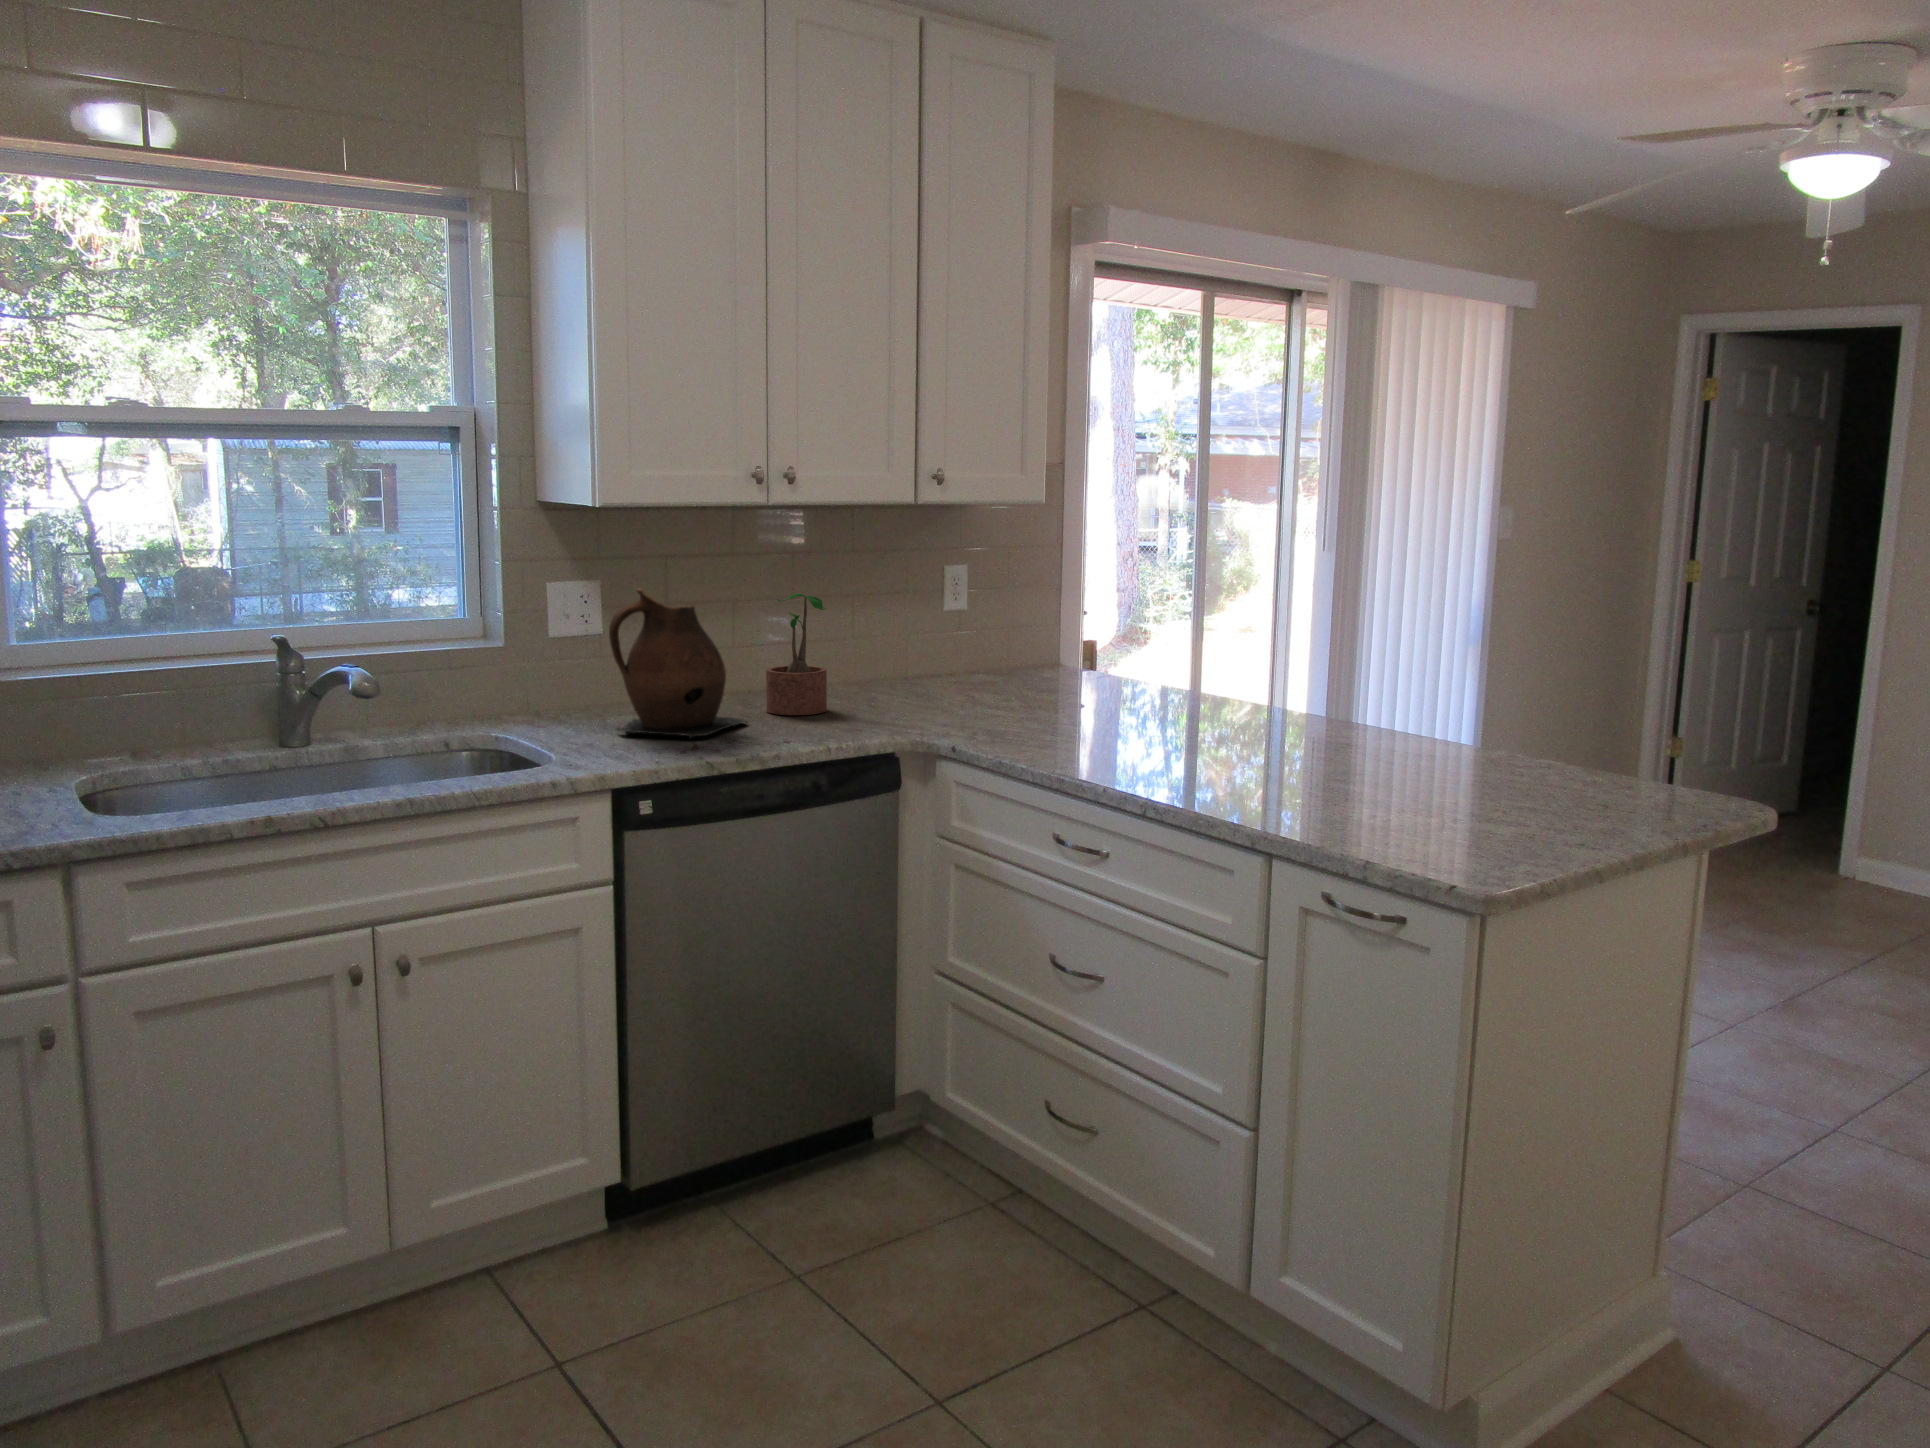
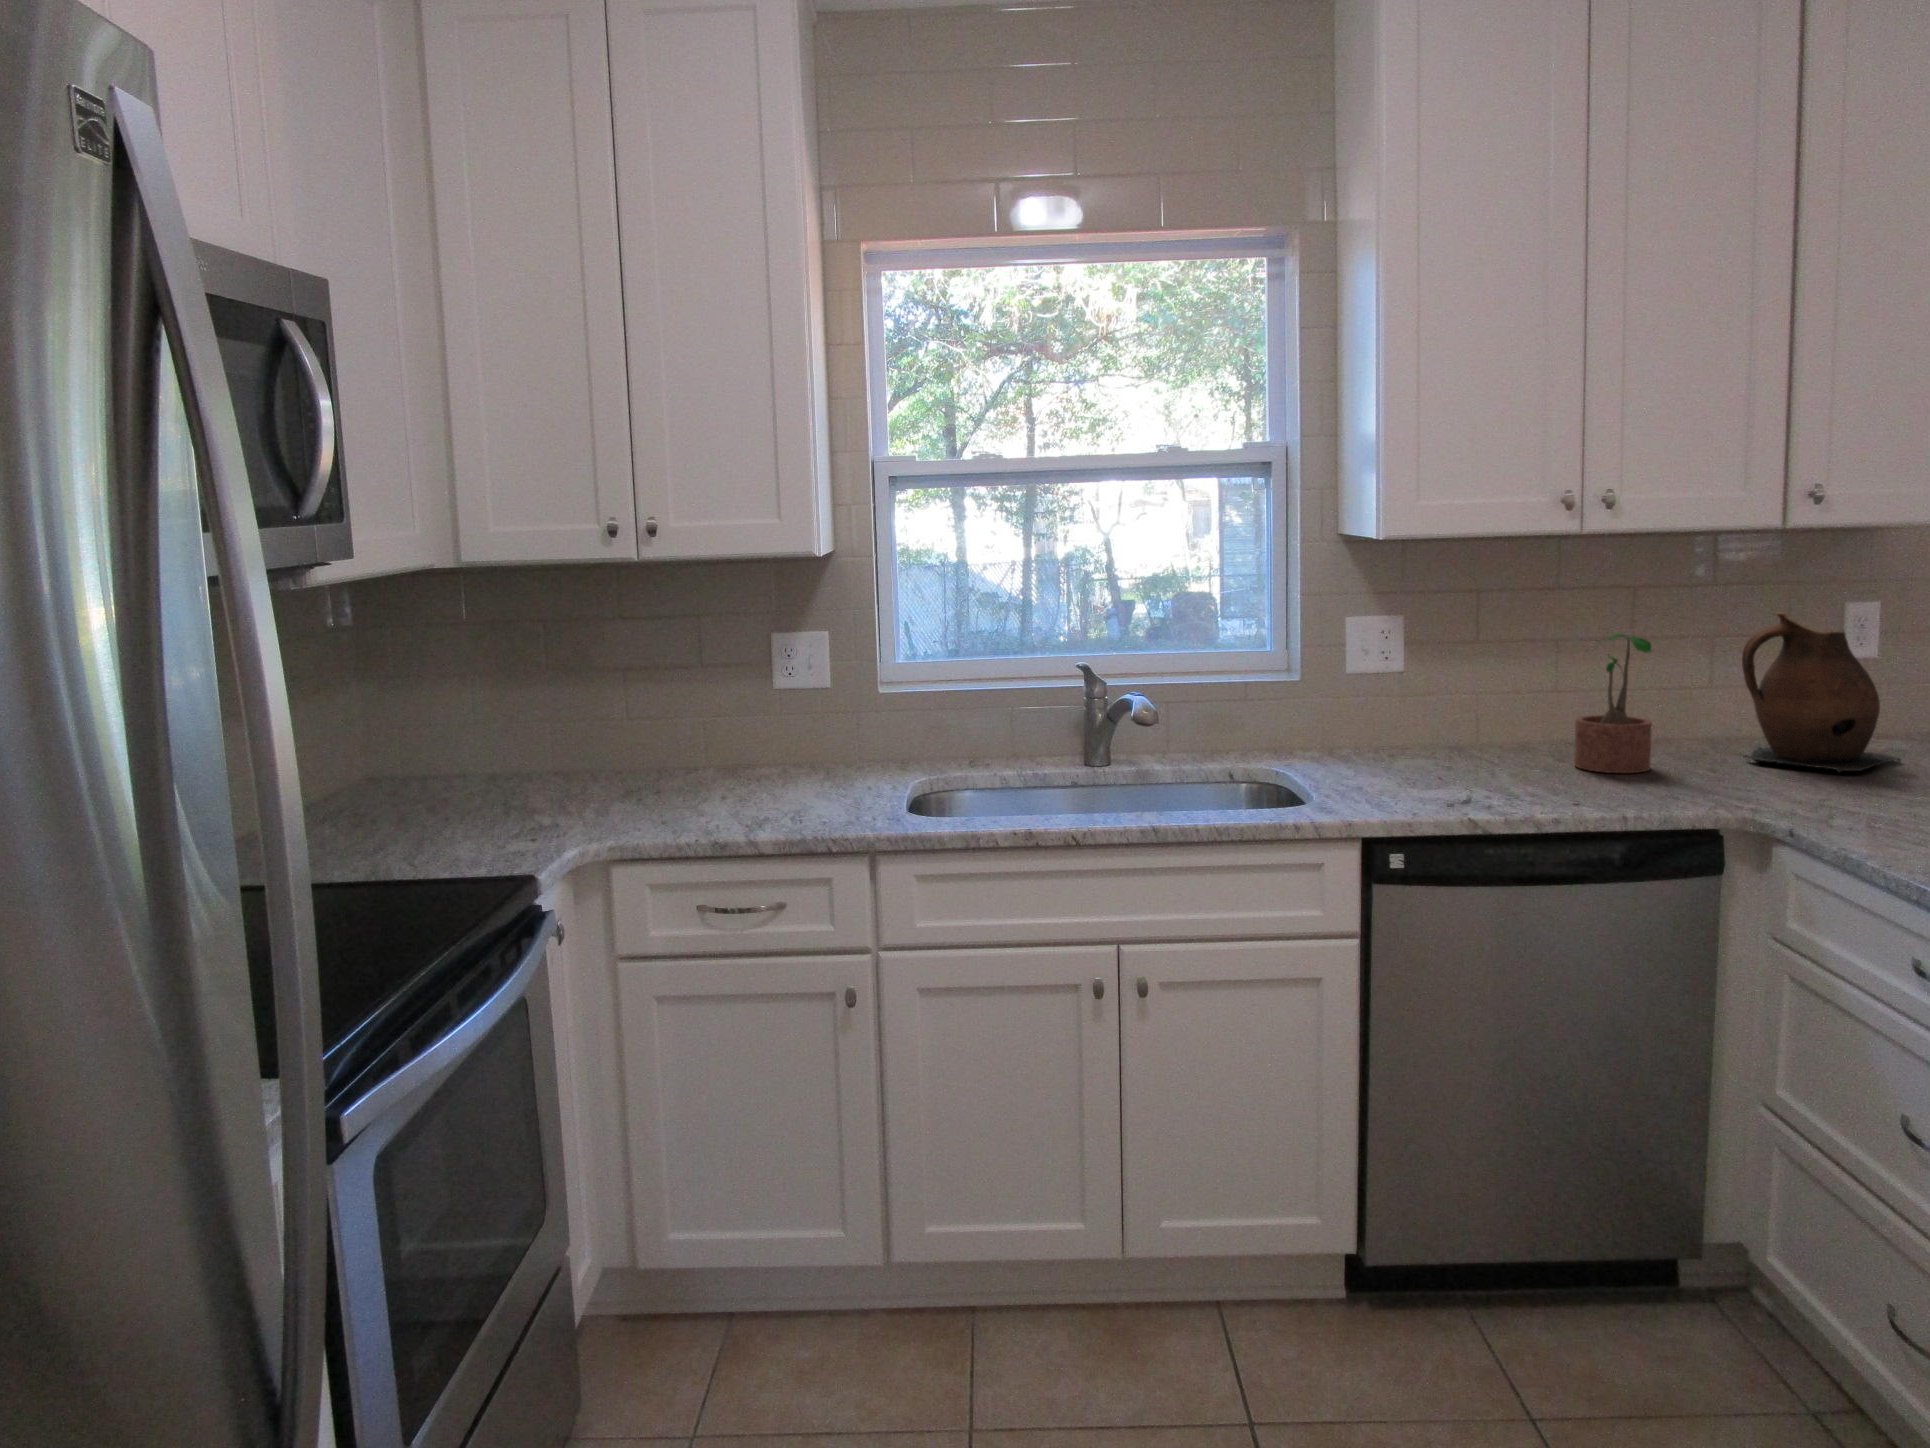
ceramic pitcher: present [609,588,747,738] -> present [1742,612,1901,773]

